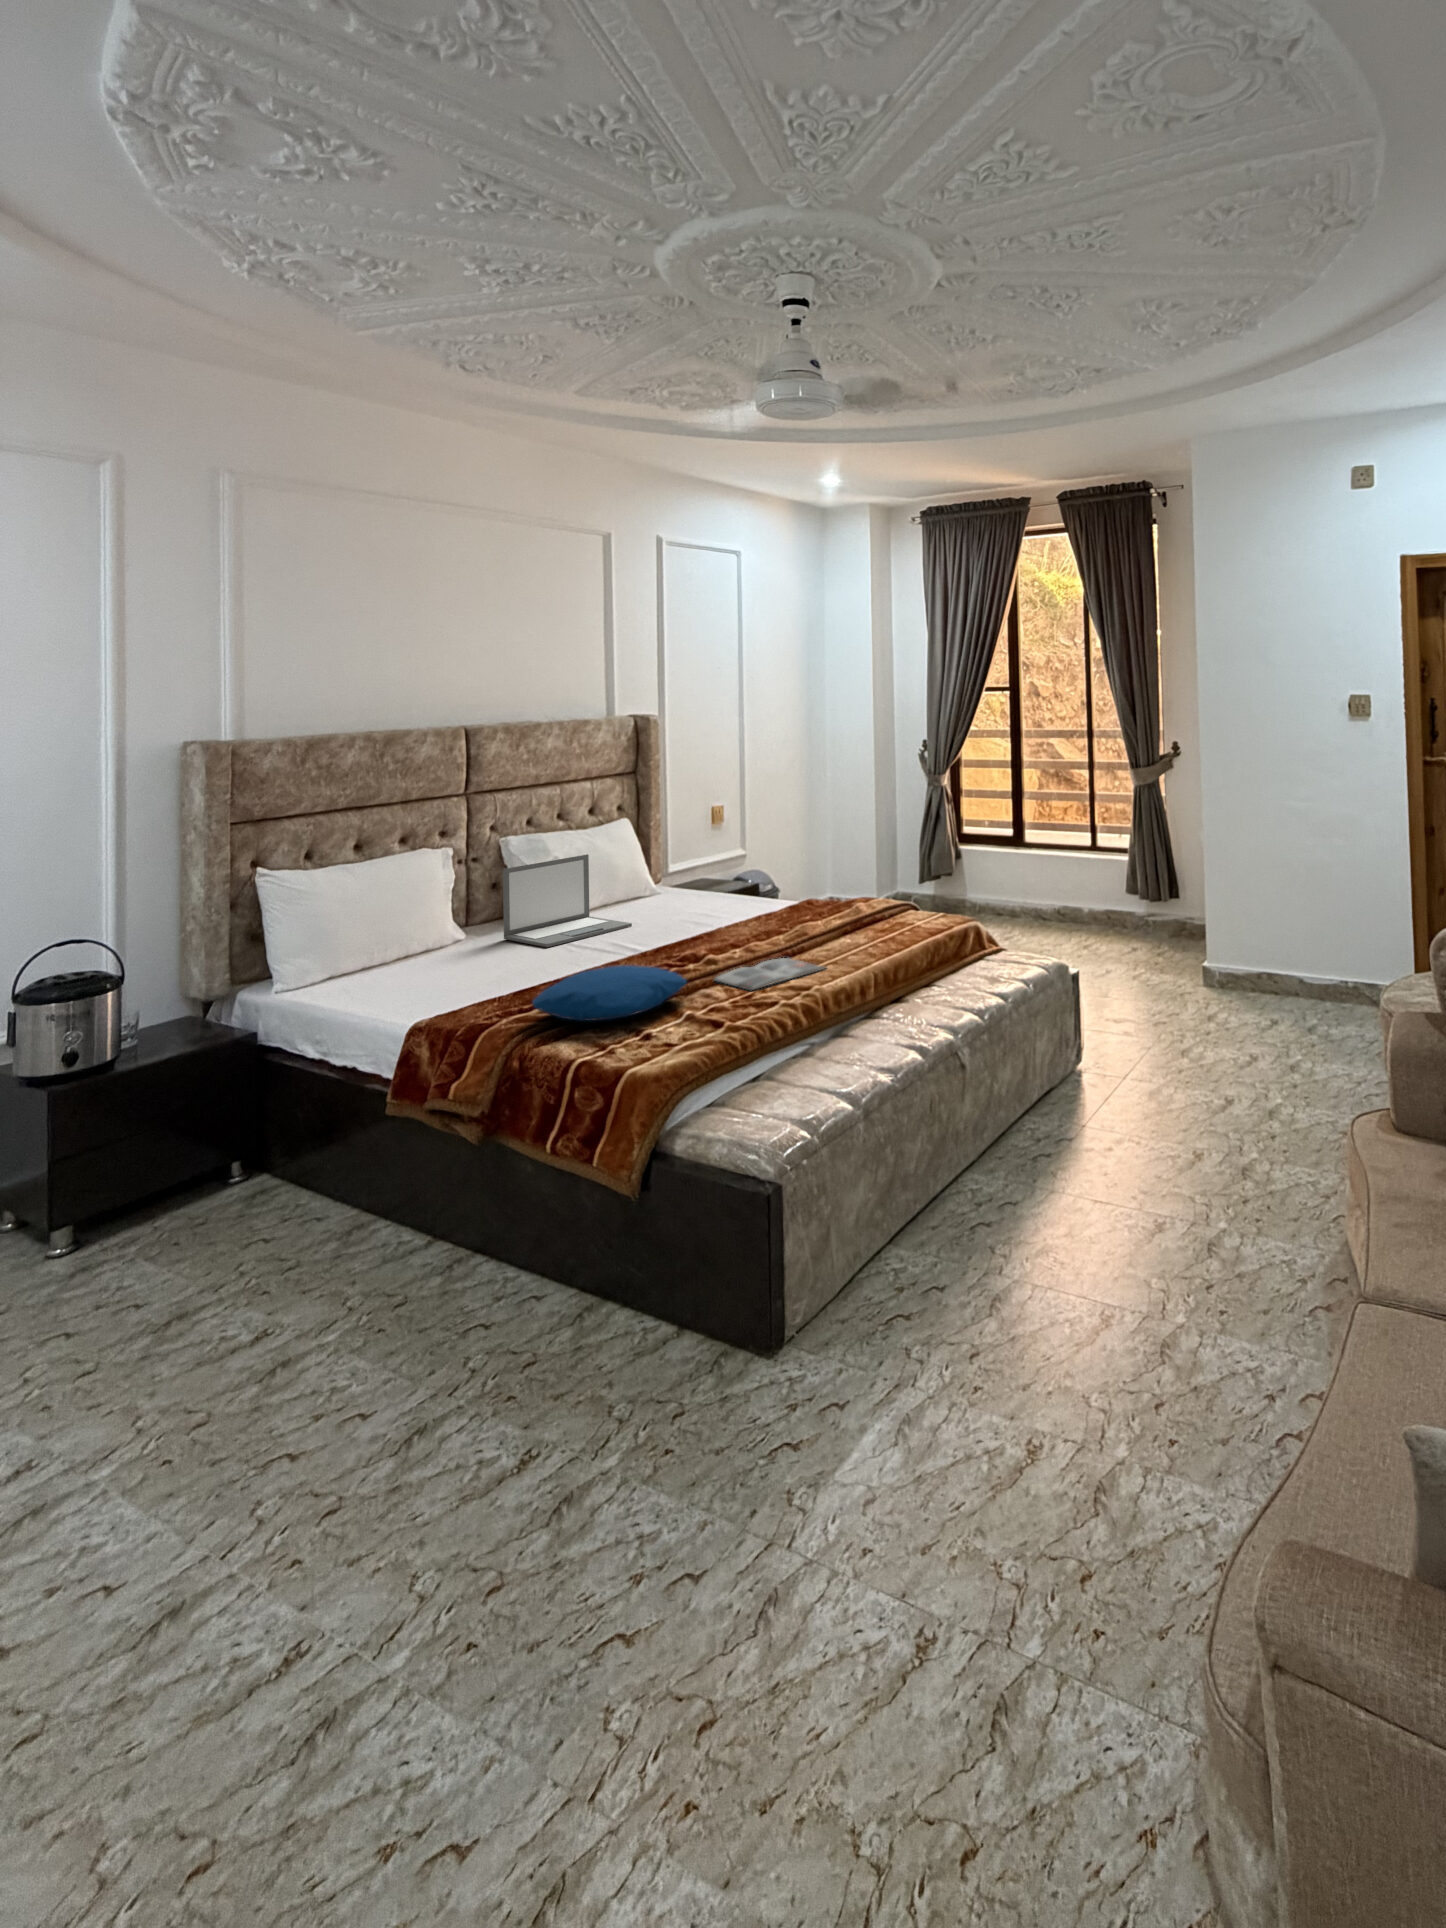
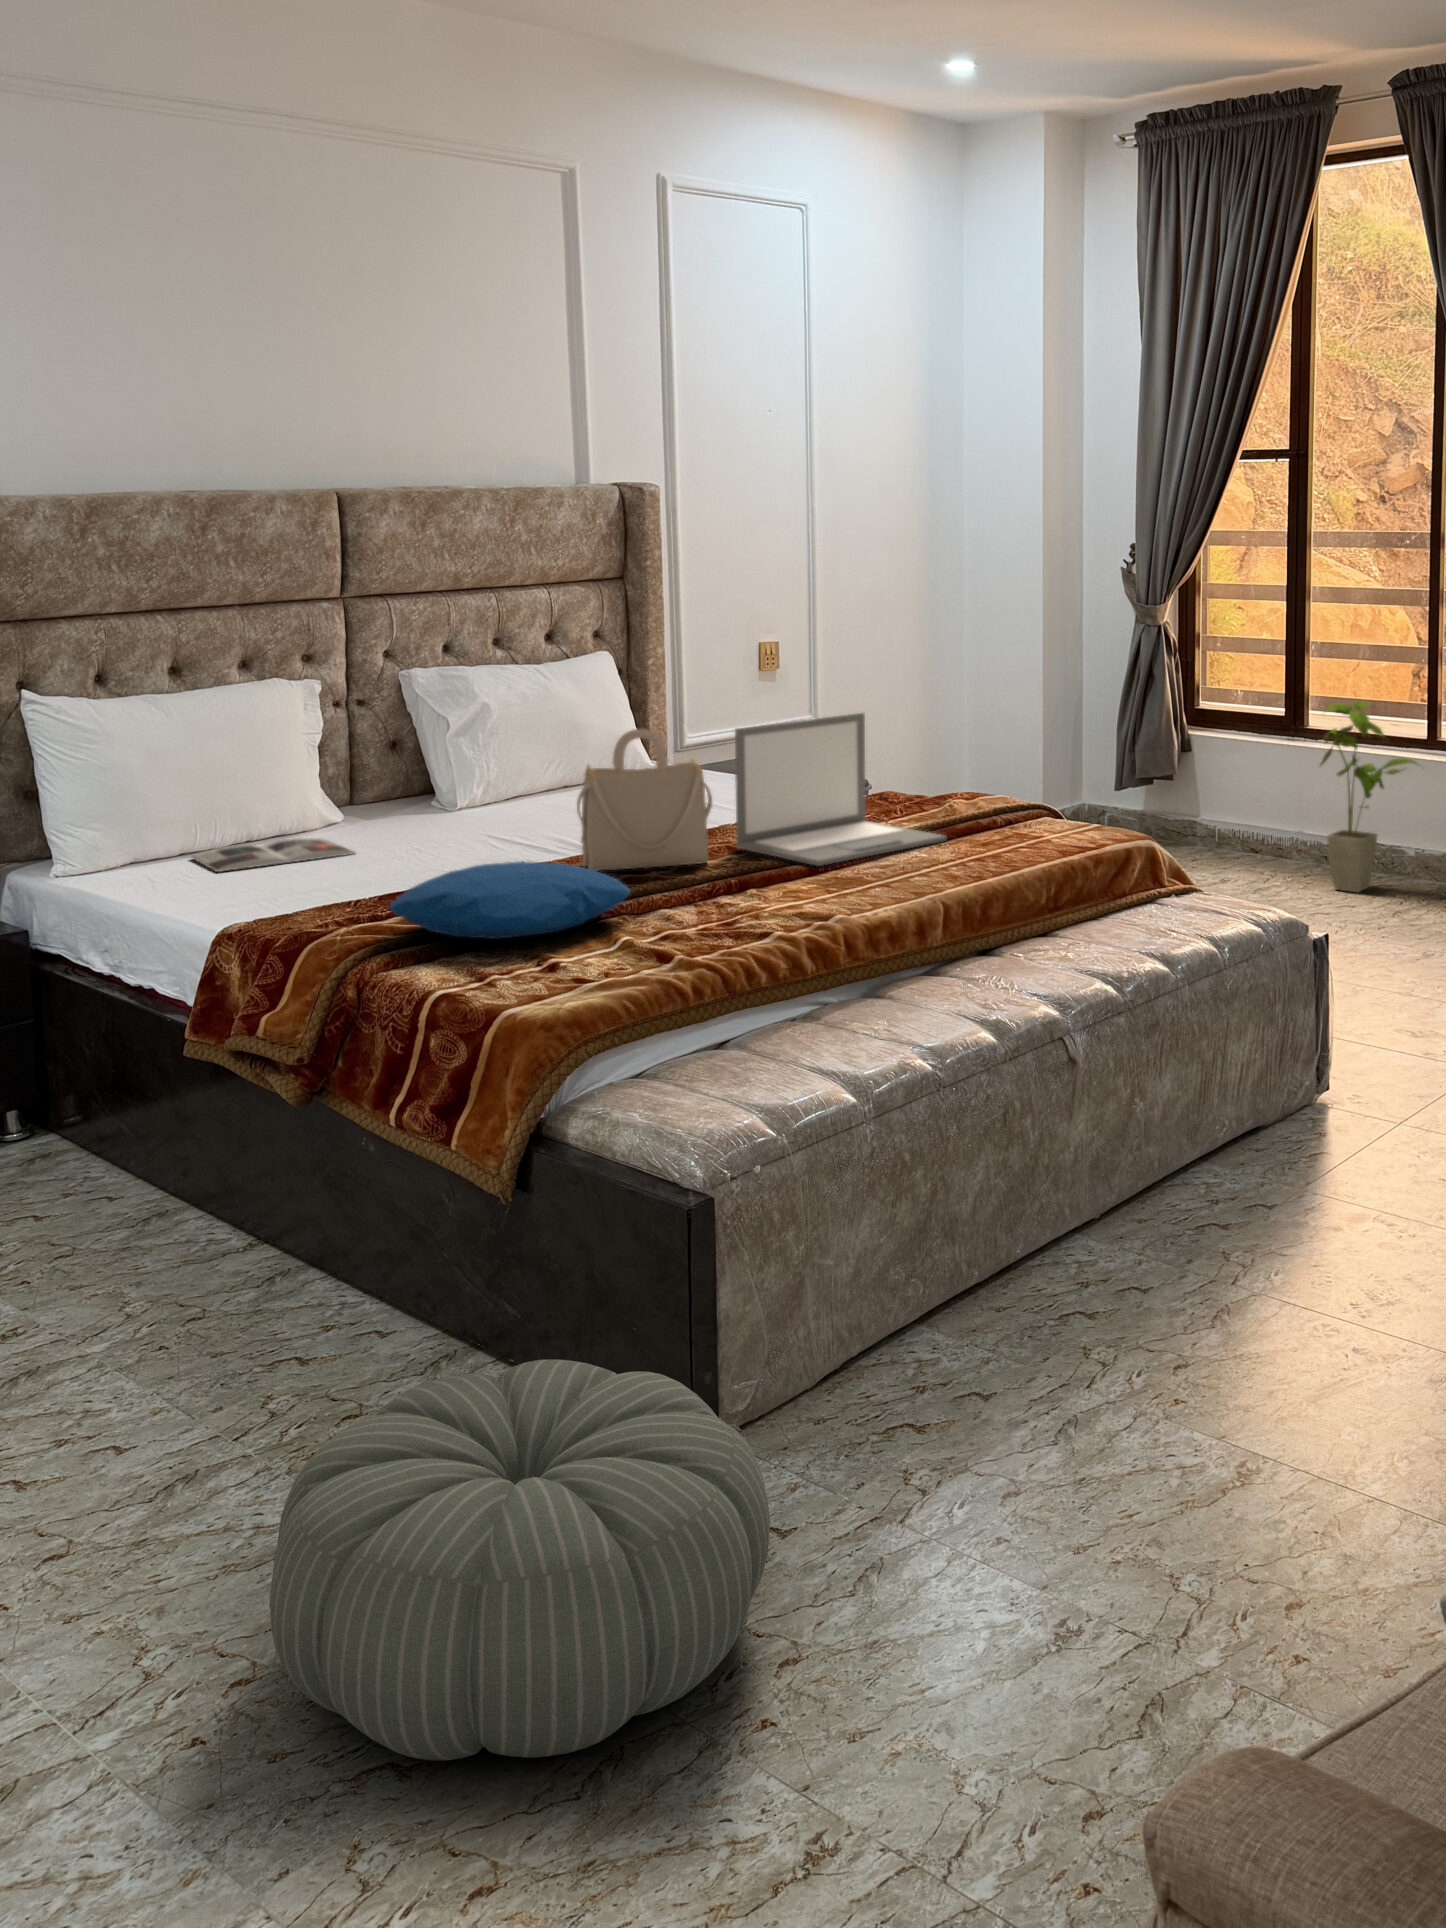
house plant: none [1039,825,1098,936] -> present [1320,701,1419,892]
laptop: present [503,854,632,947] -> present [735,713,947,866]
handbag: none [638,874,722,966] -> present [577,729,712,871]
magazine: present [714,958,827,990] -> present [192,838,356,872]
pouf: none [518,1311,848,1627] -> present [270,1359,770,1761]

